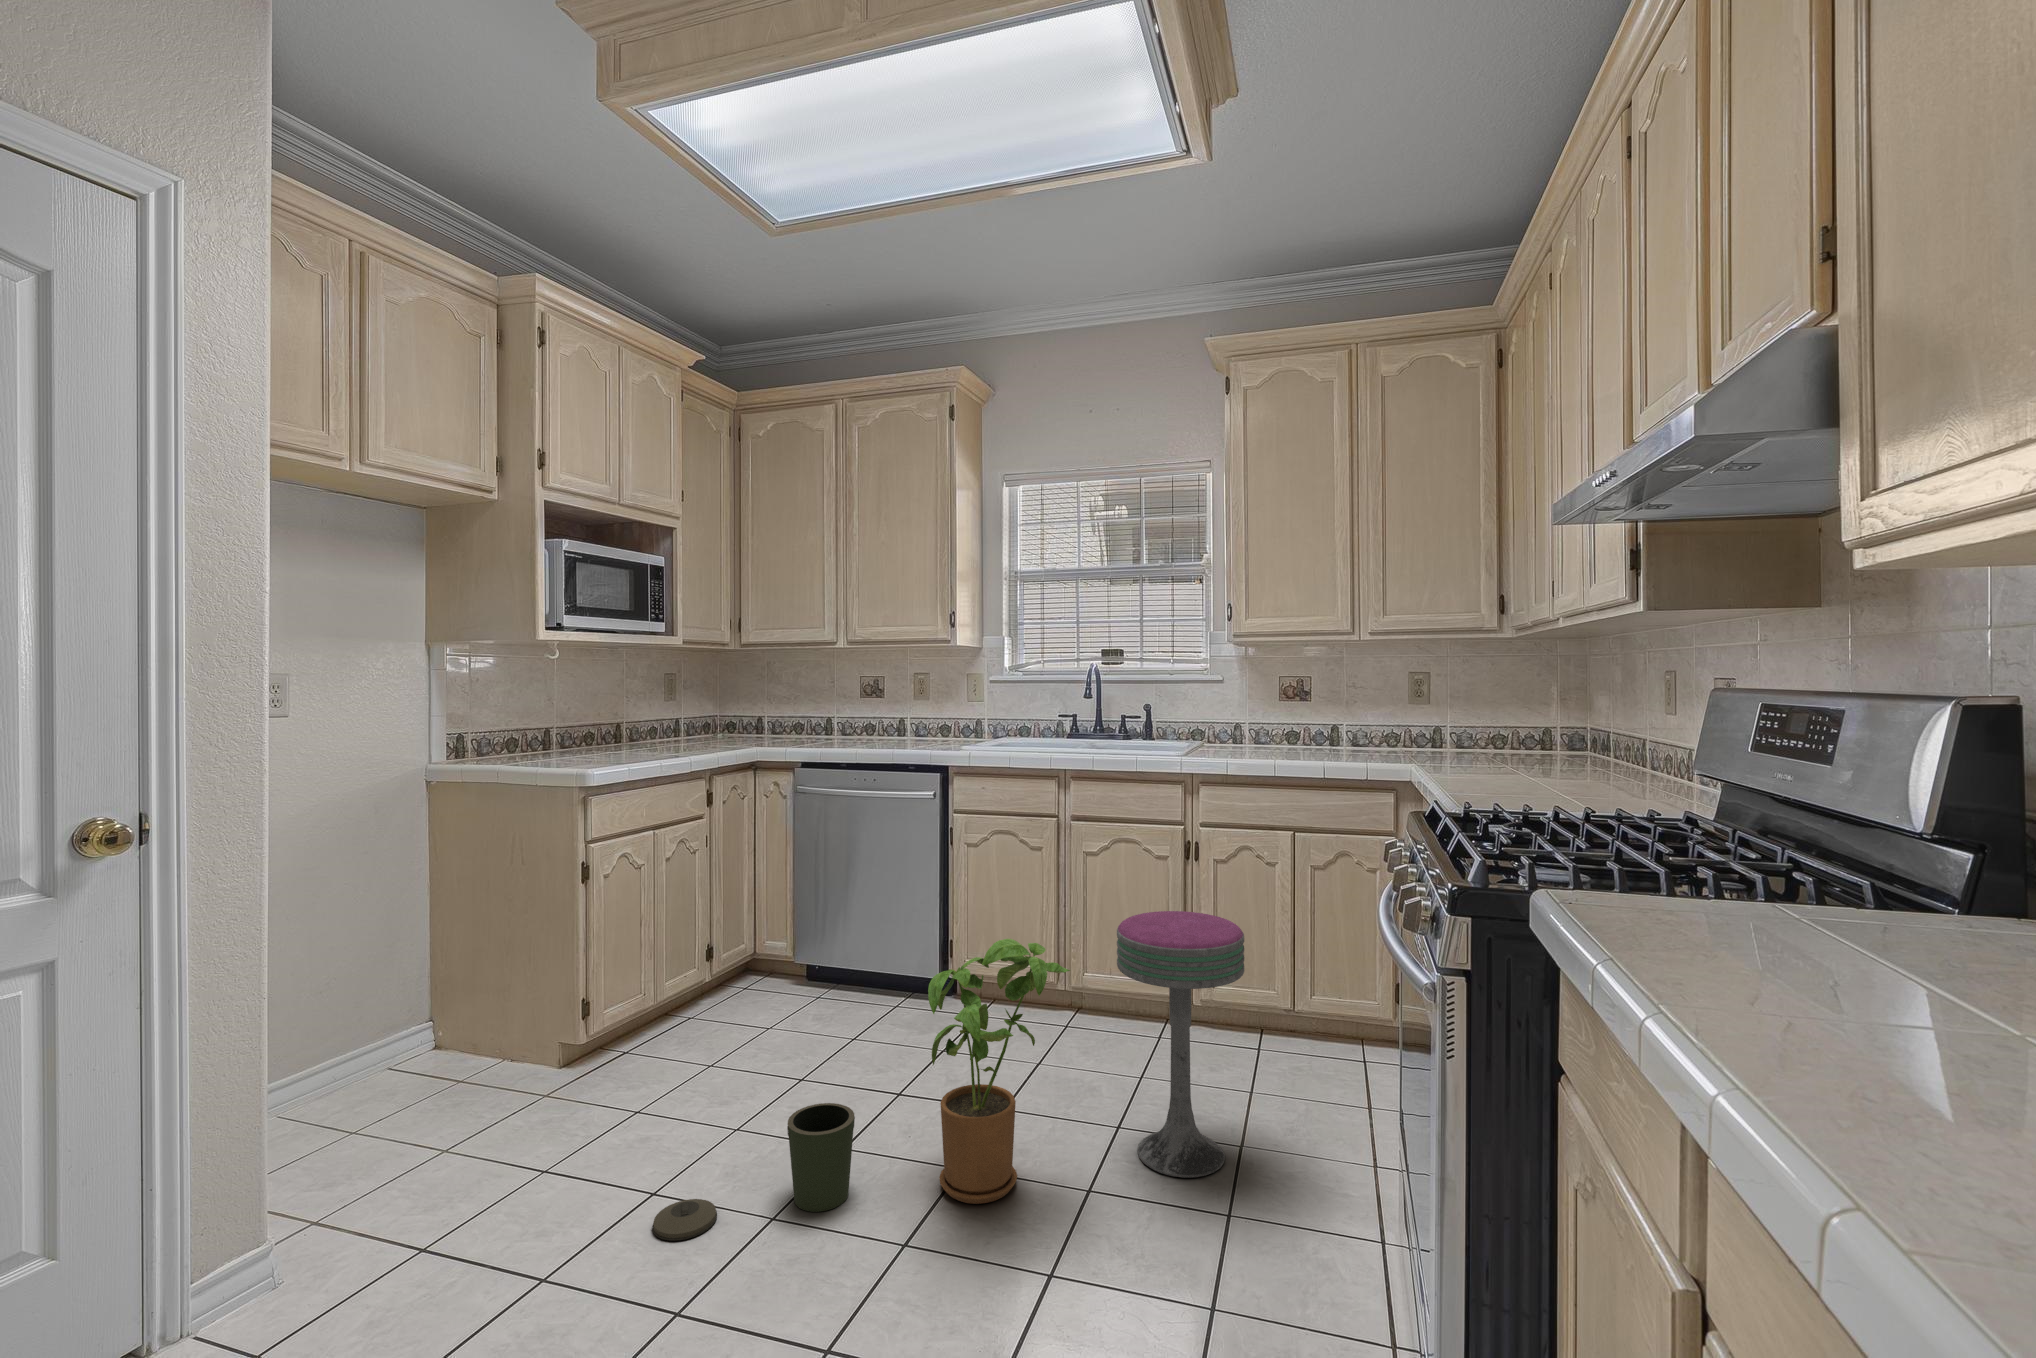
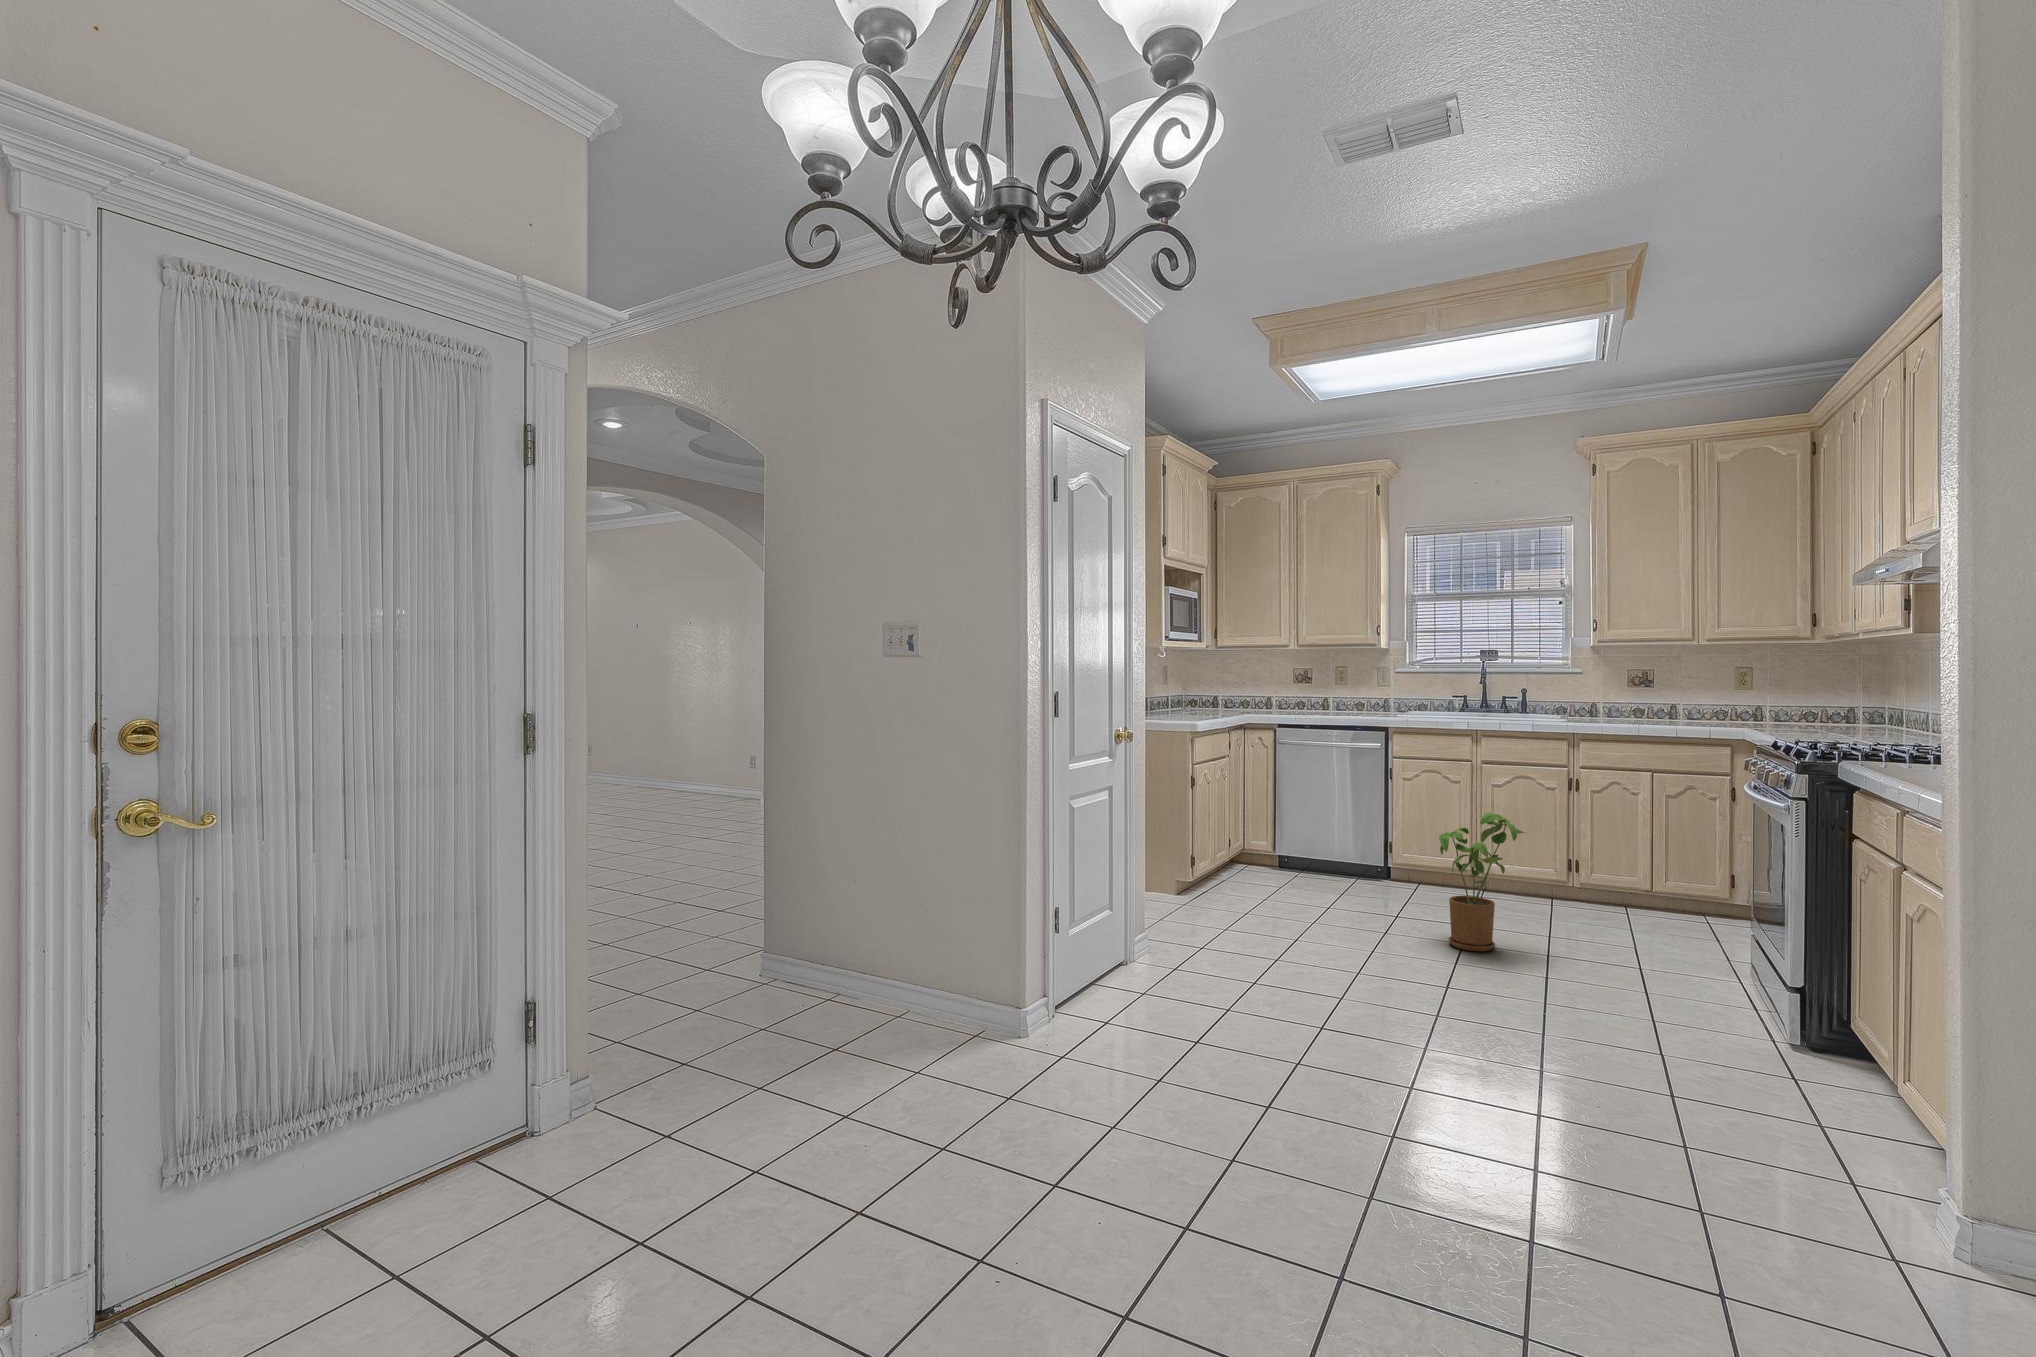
bar stool: present [1117,911,1244,1178] -> none [1548,809,1633,952]
trash can: present [652,1103,855,1241] -> none [1303,899,1403,950]

